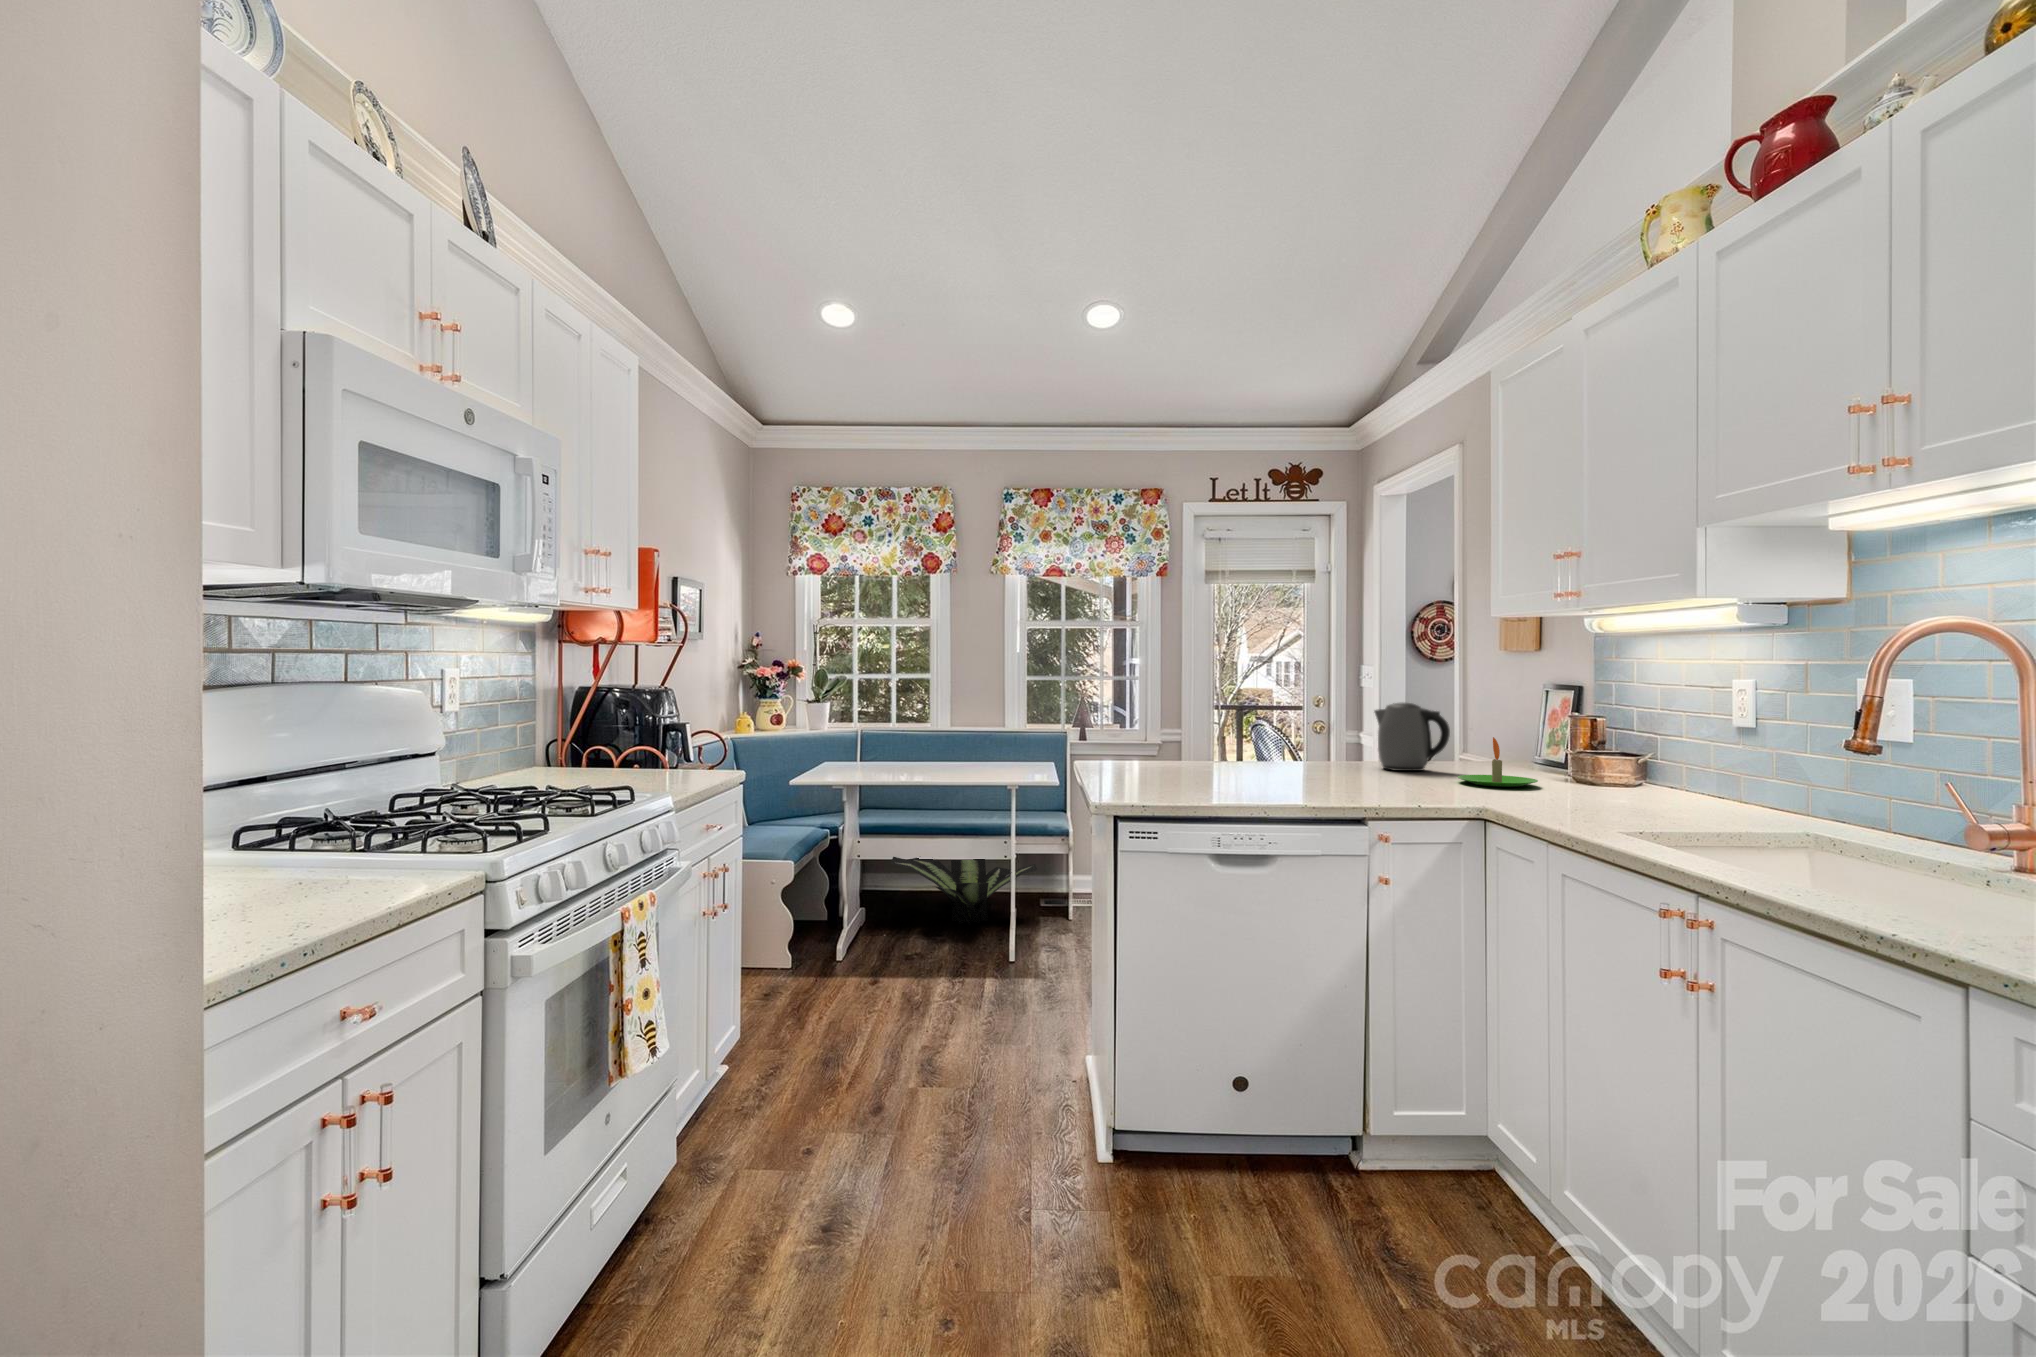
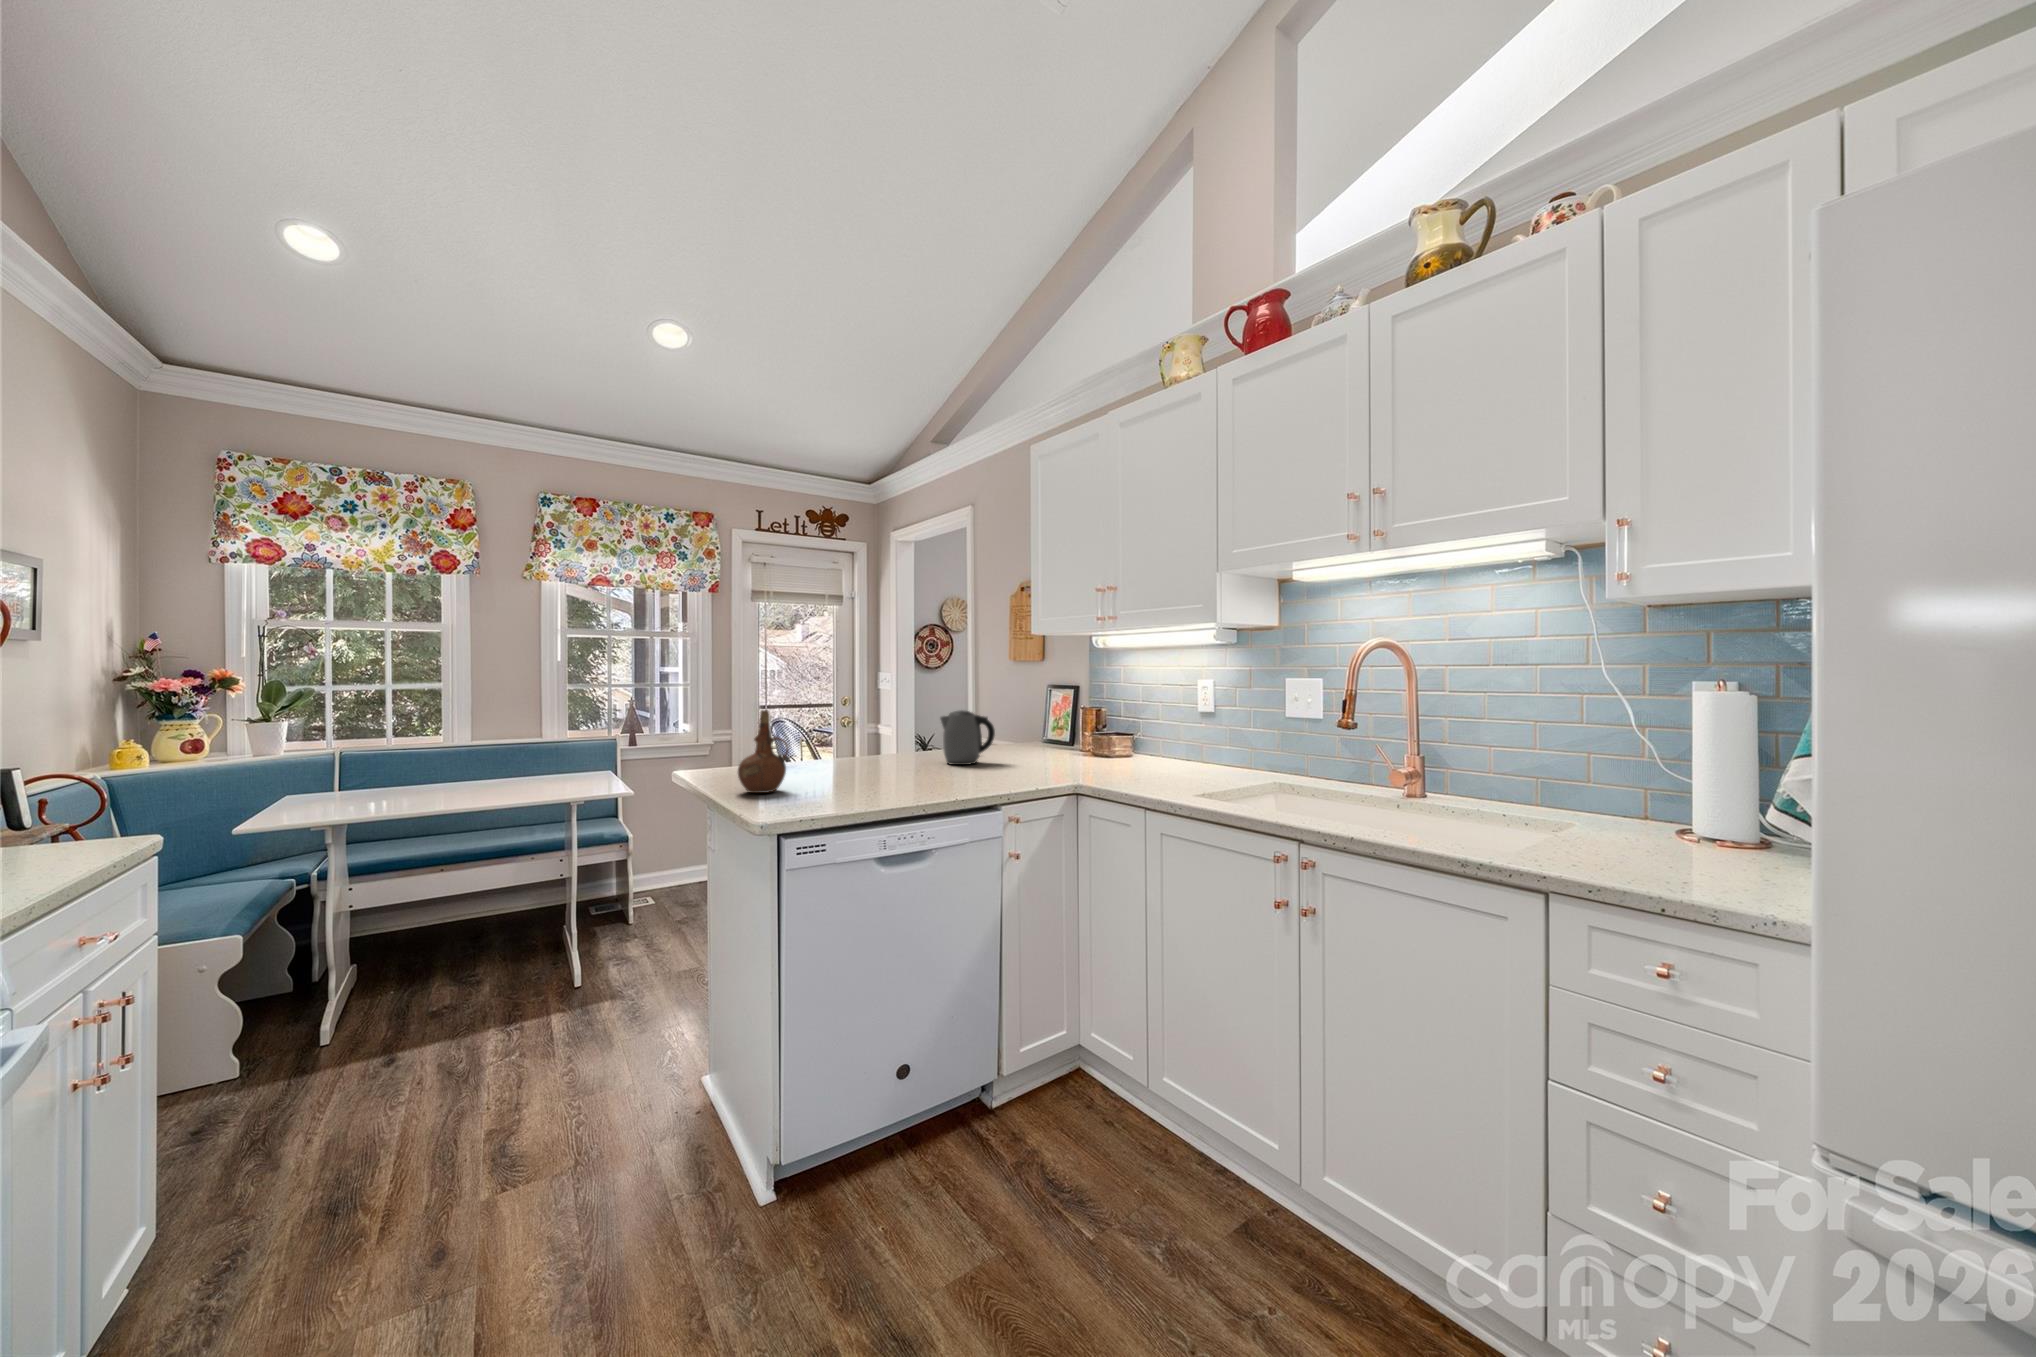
ceramic pitcher: none [1122,689,1173,774] -> present [738,710,789,793]
candle: present [1458,737,1538,787] -> none [1010,737,1064,775]
potted plant: present [891,857,1037,925] -> none [396,860,593,953]

